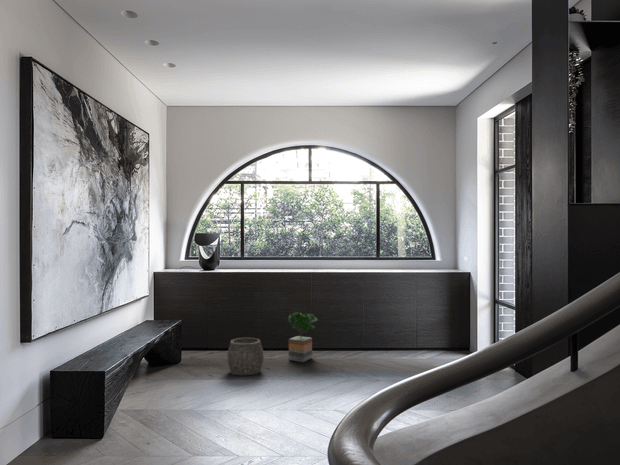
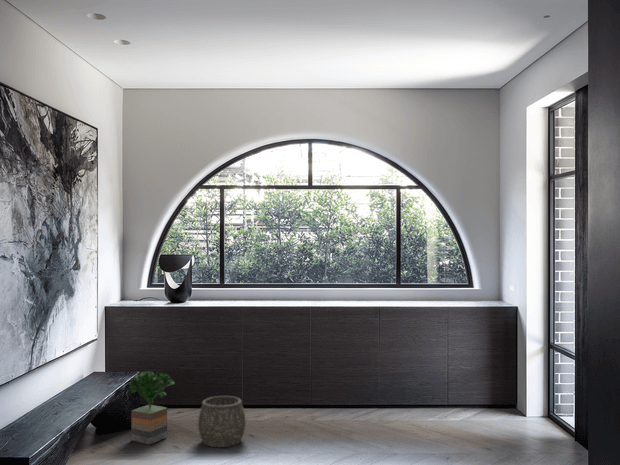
potted tree: present [289,312,317,362] -> present [130,371,174,445]

